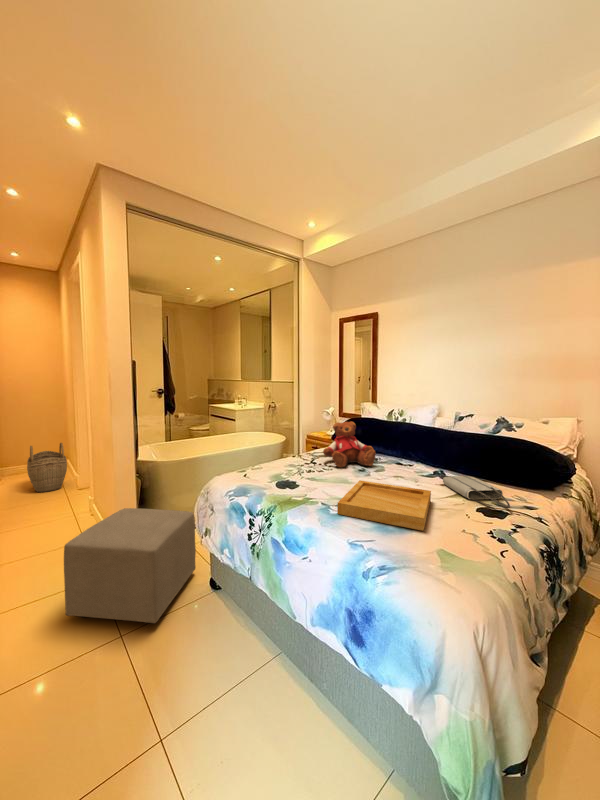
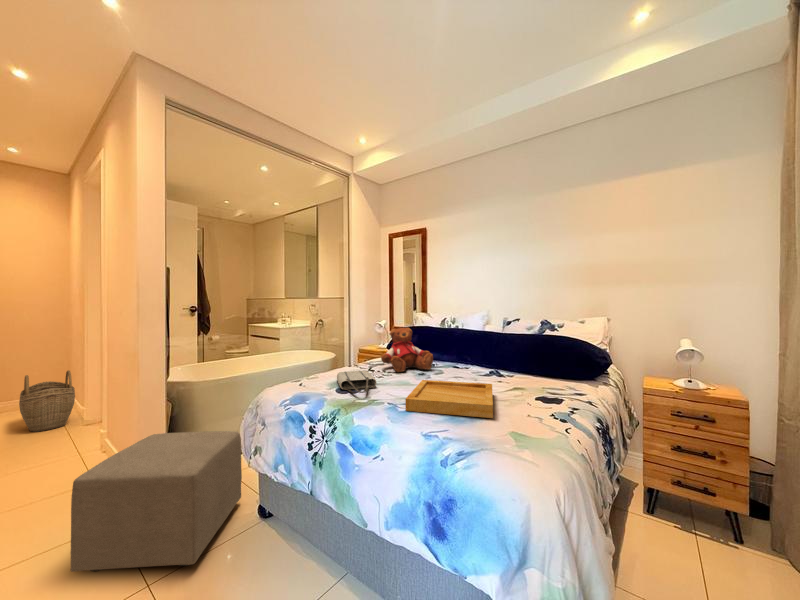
tote bag: present [443,476,510,508] -> present [337,371,376,393]

